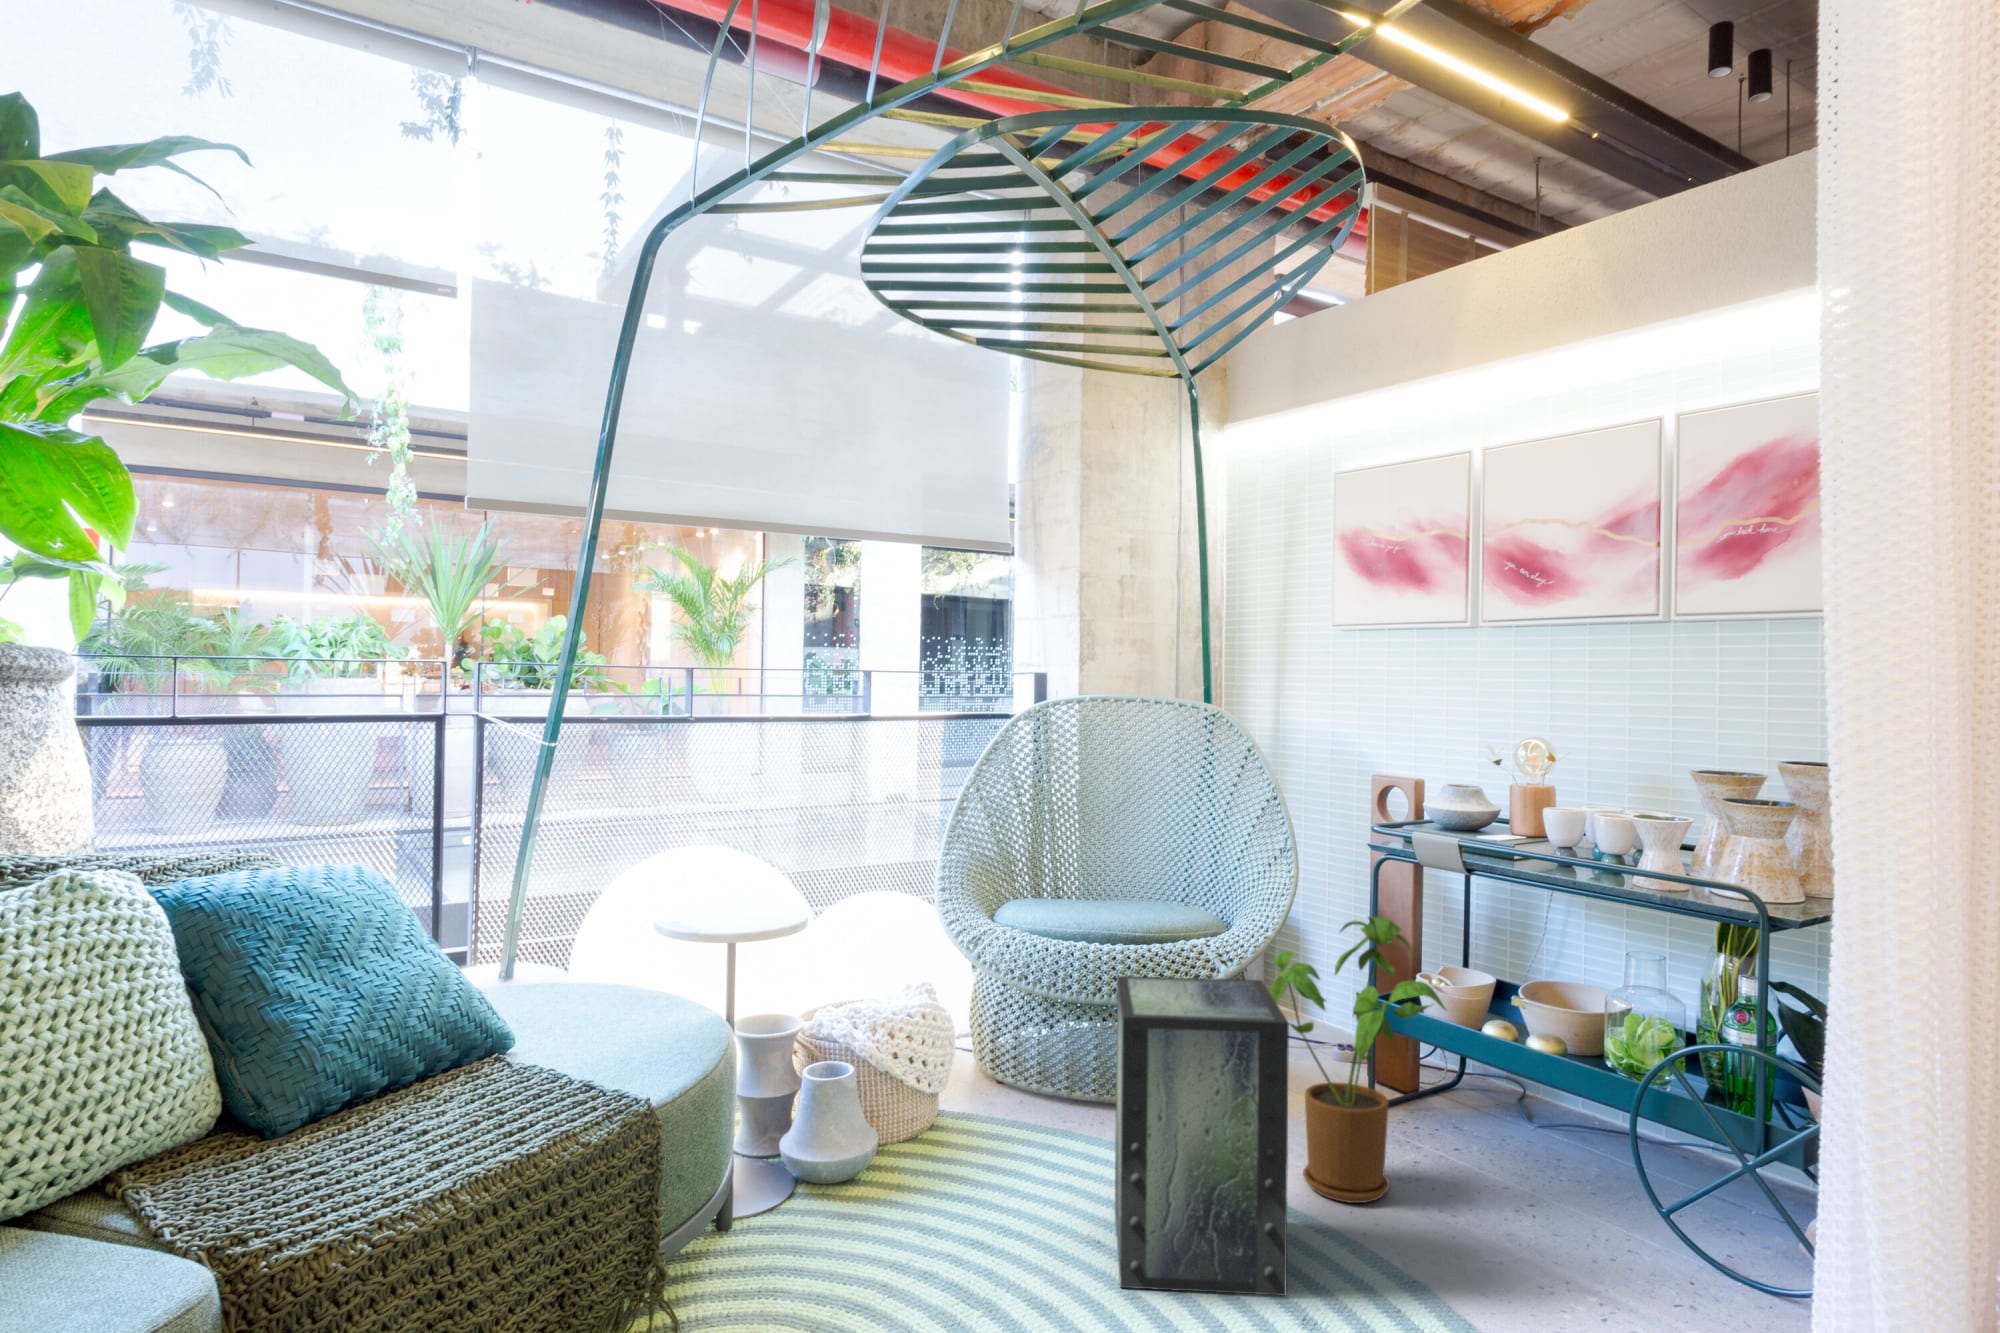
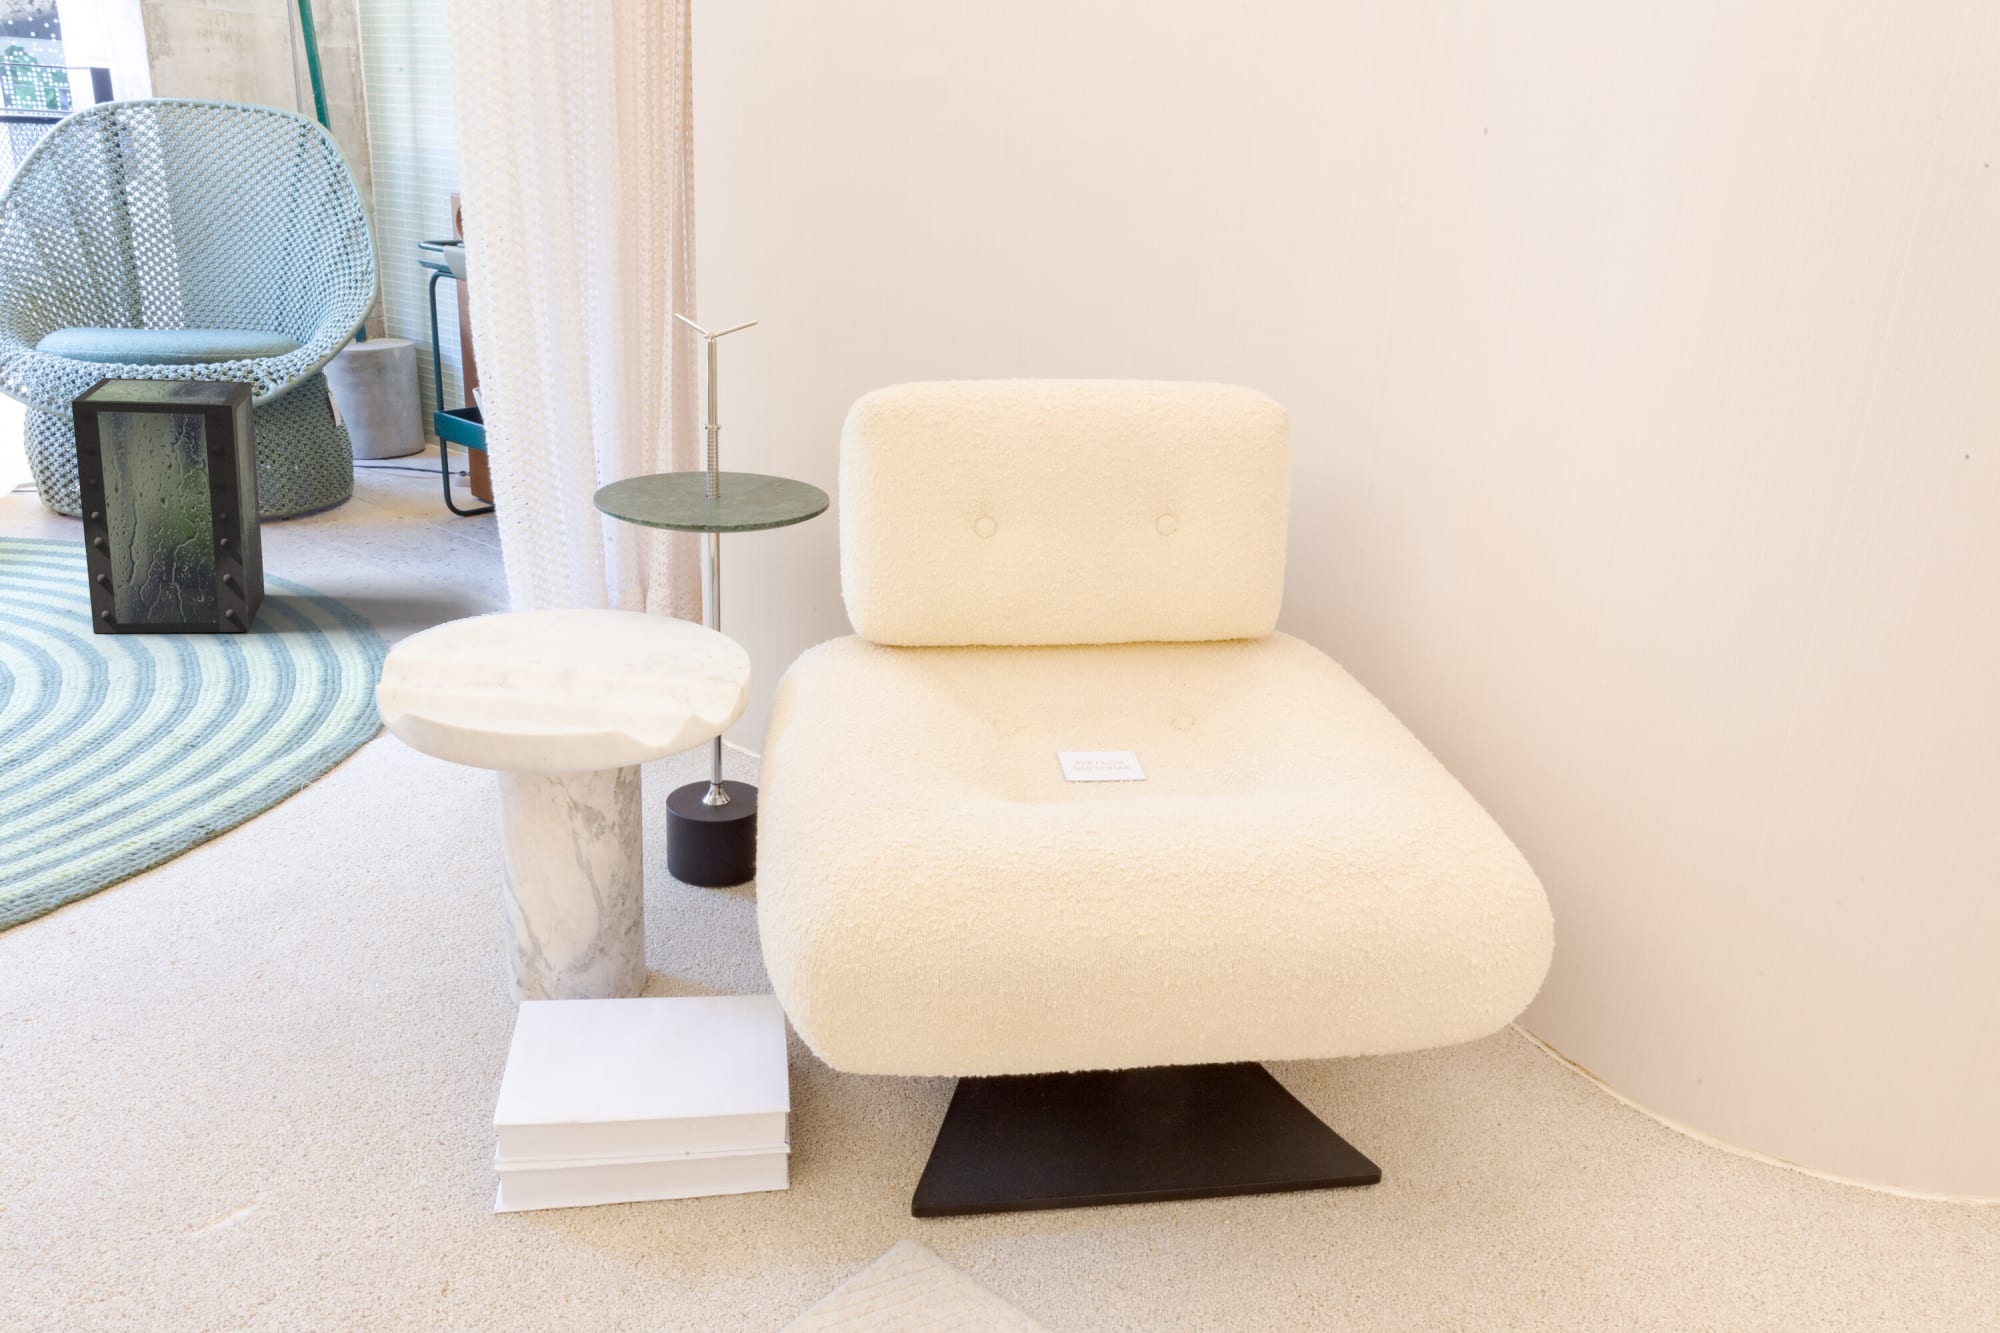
house plant: present [1269,916,1445,1203] -> none [285,331,438,583]

